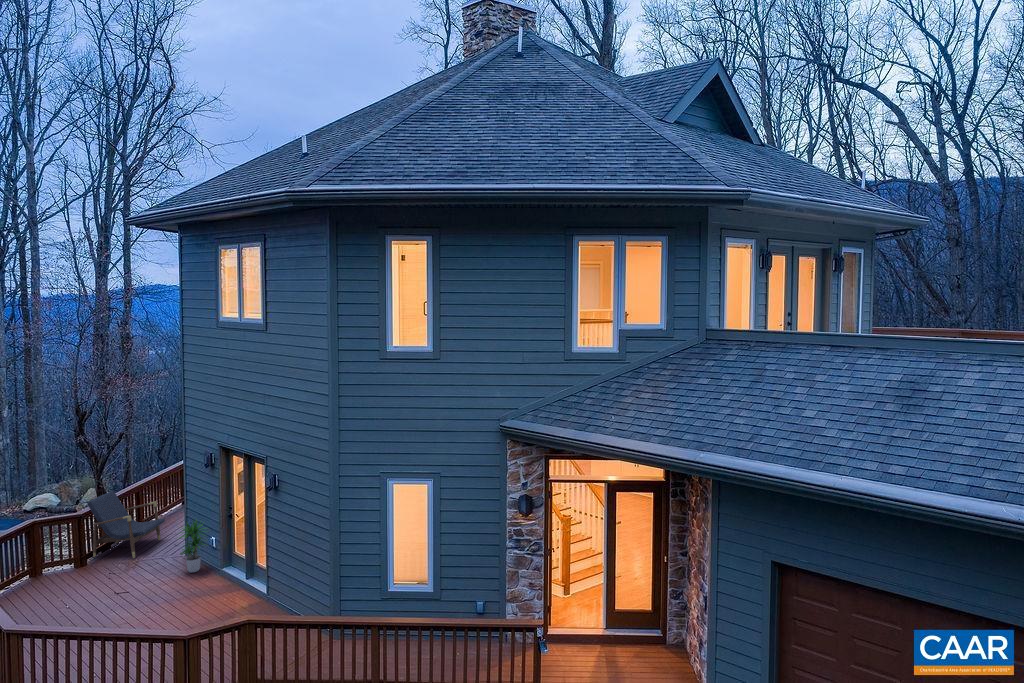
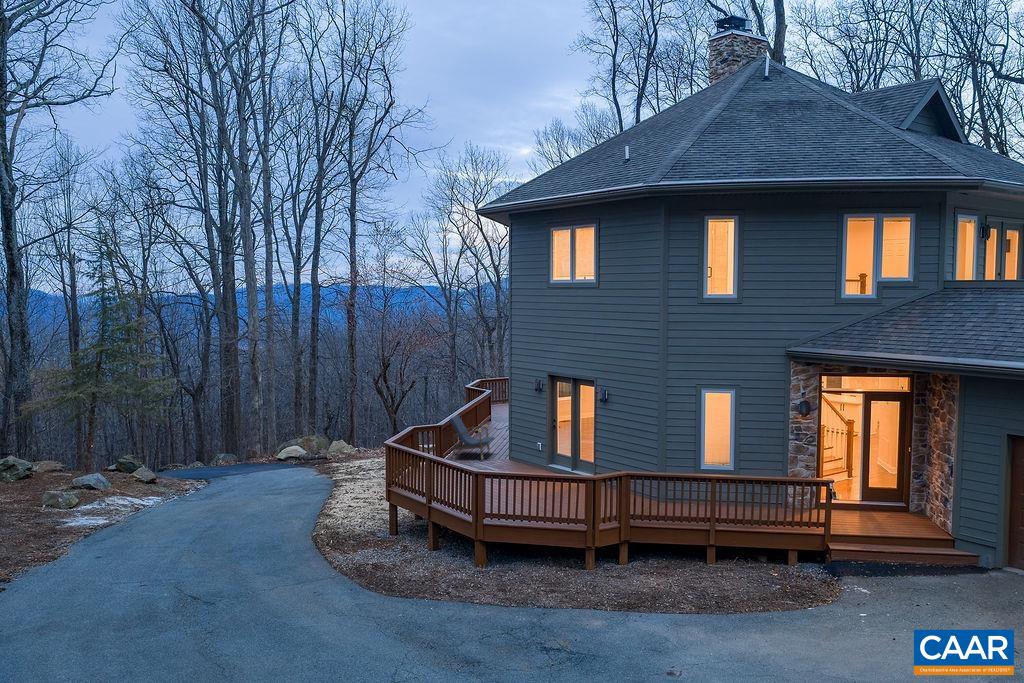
potted plant: present [180,520,205,572] -> none [521,429,544,468]

